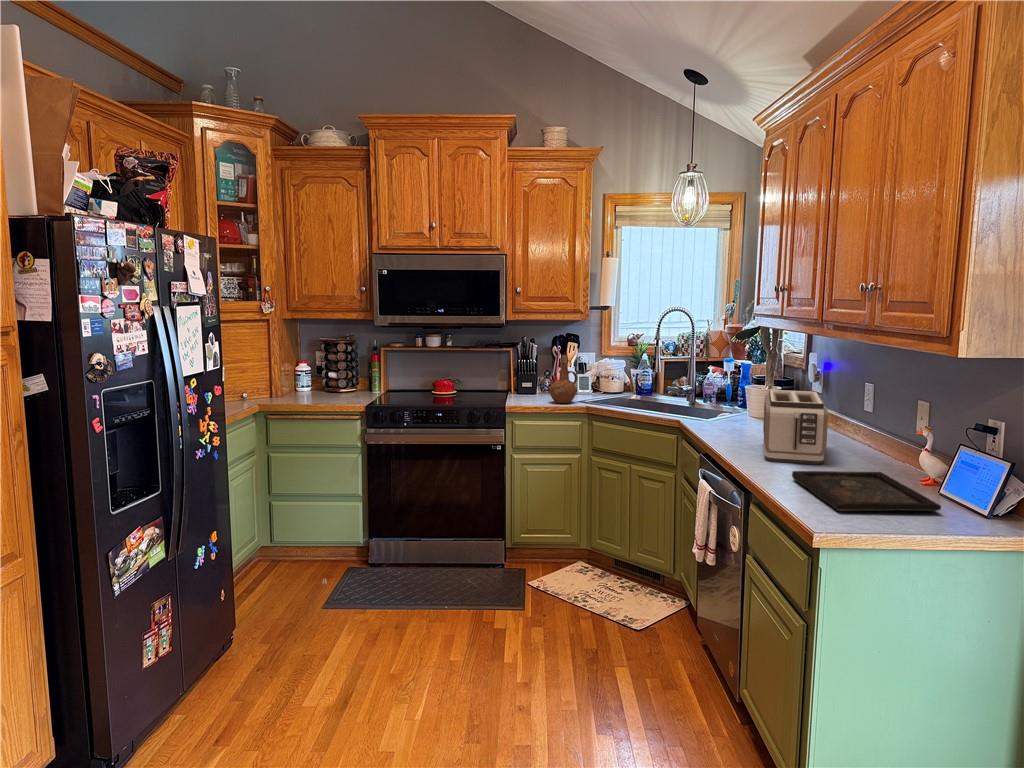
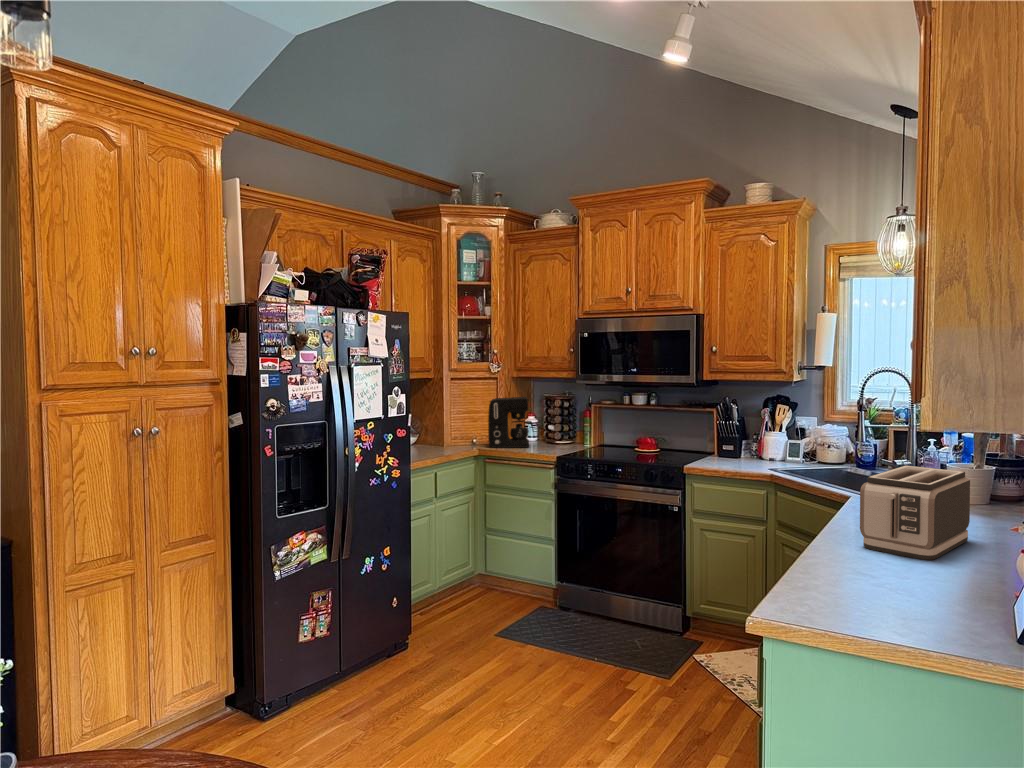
coffee maker: none [260,341,316,401] -> present [488,397,534,448]
ceramic pitcher: present [550,355,577,403] -> none [734,417,765,469]
tray: present [792,471,941,511] -> none [829,559,973,629]

